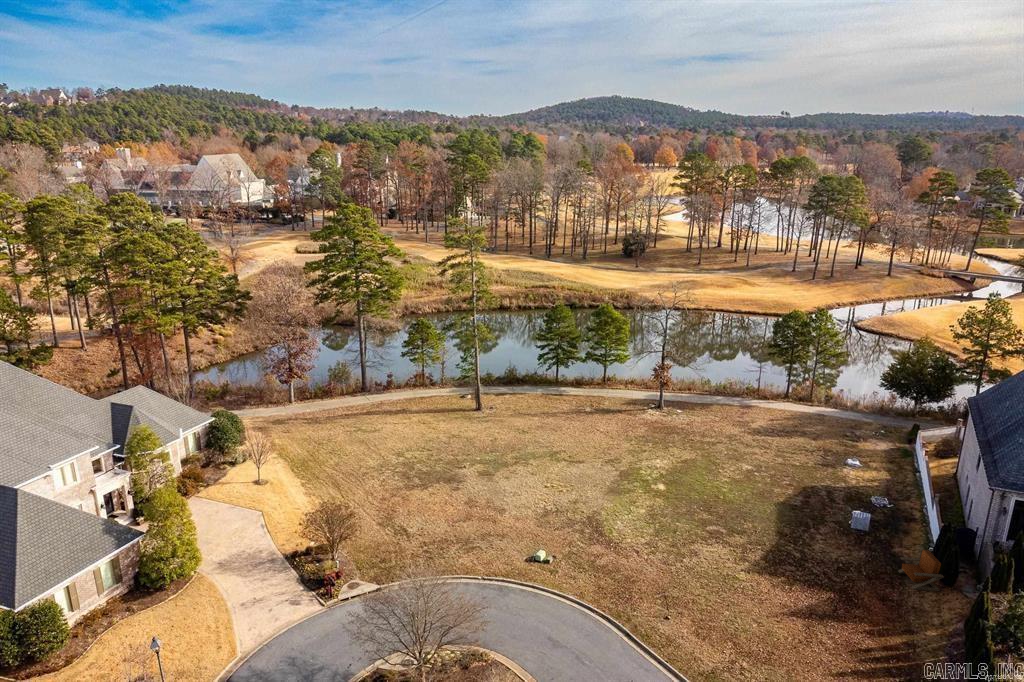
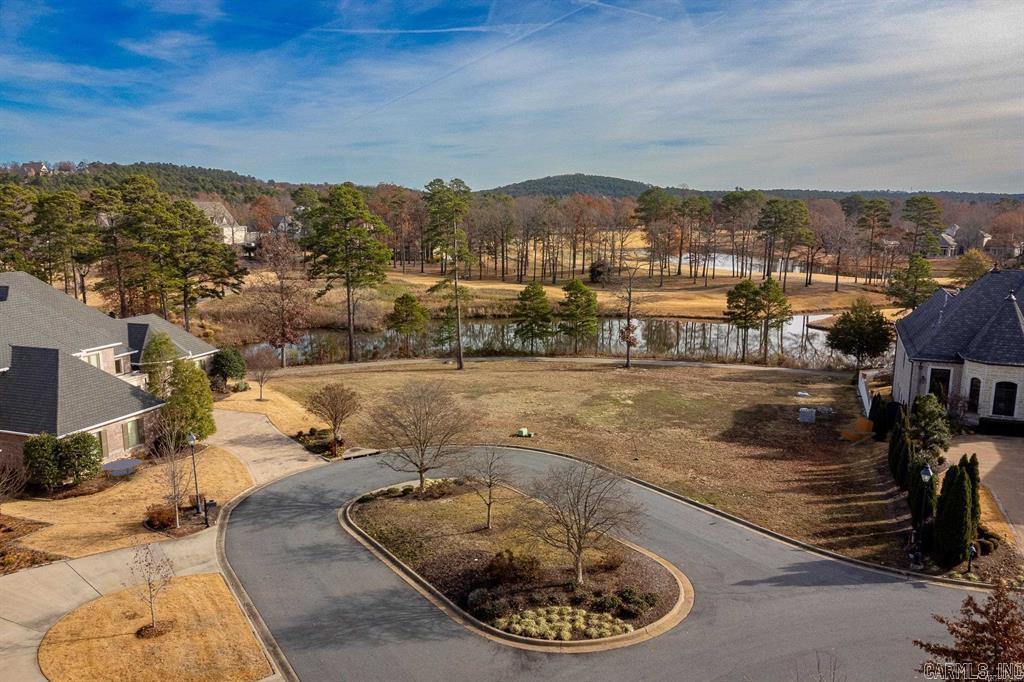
round table: none [69,613,115,648] -> present [101,459,142,482]

